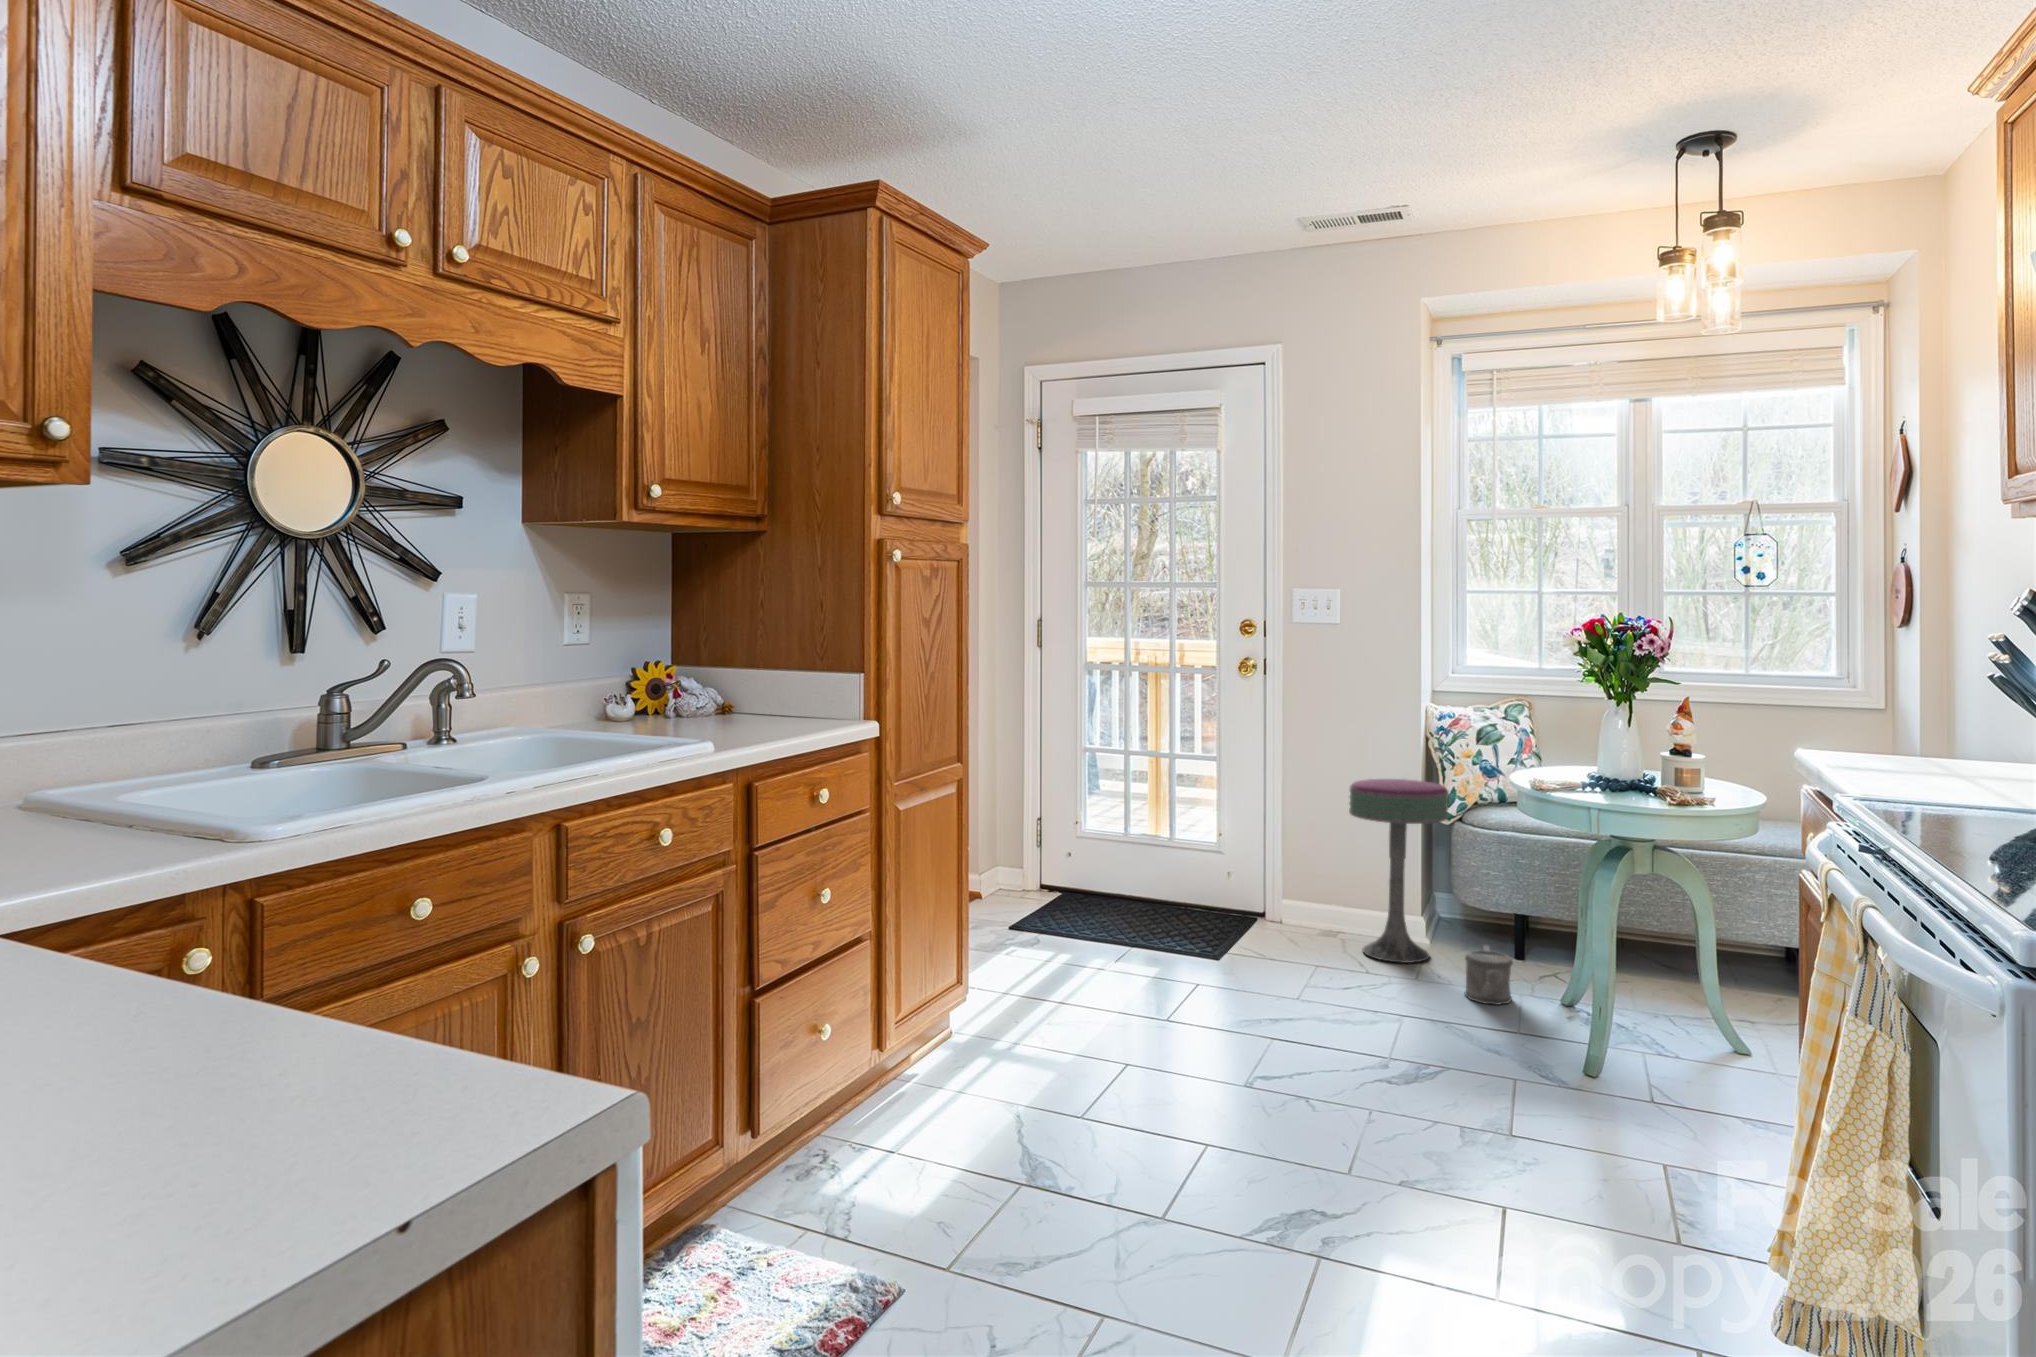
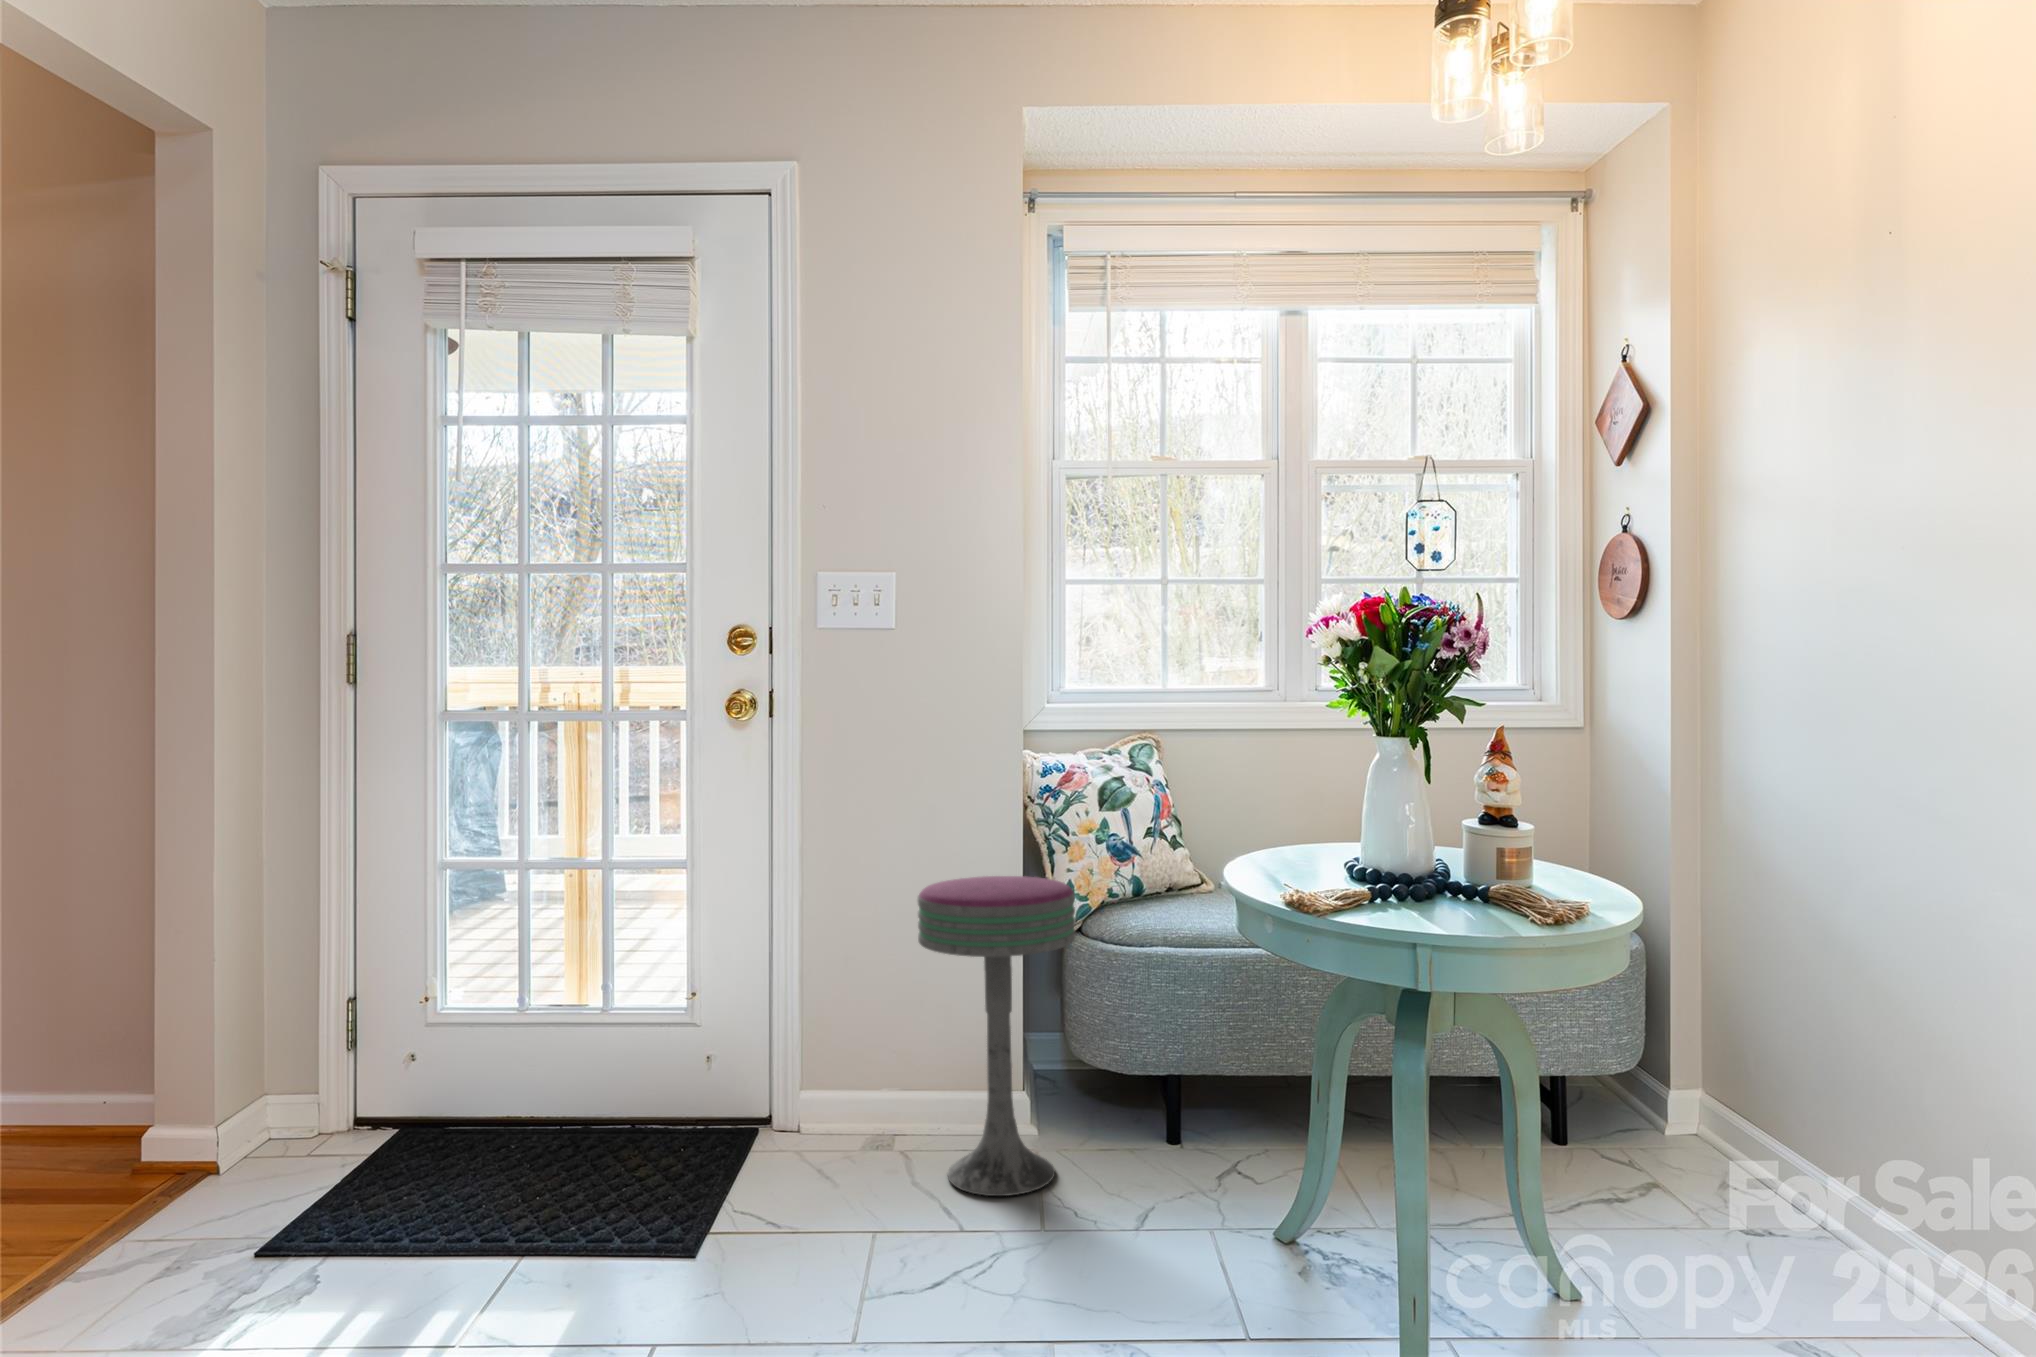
watering can: present [1464,945,1513,1005] -> none [1132,1153,1211,1270]

